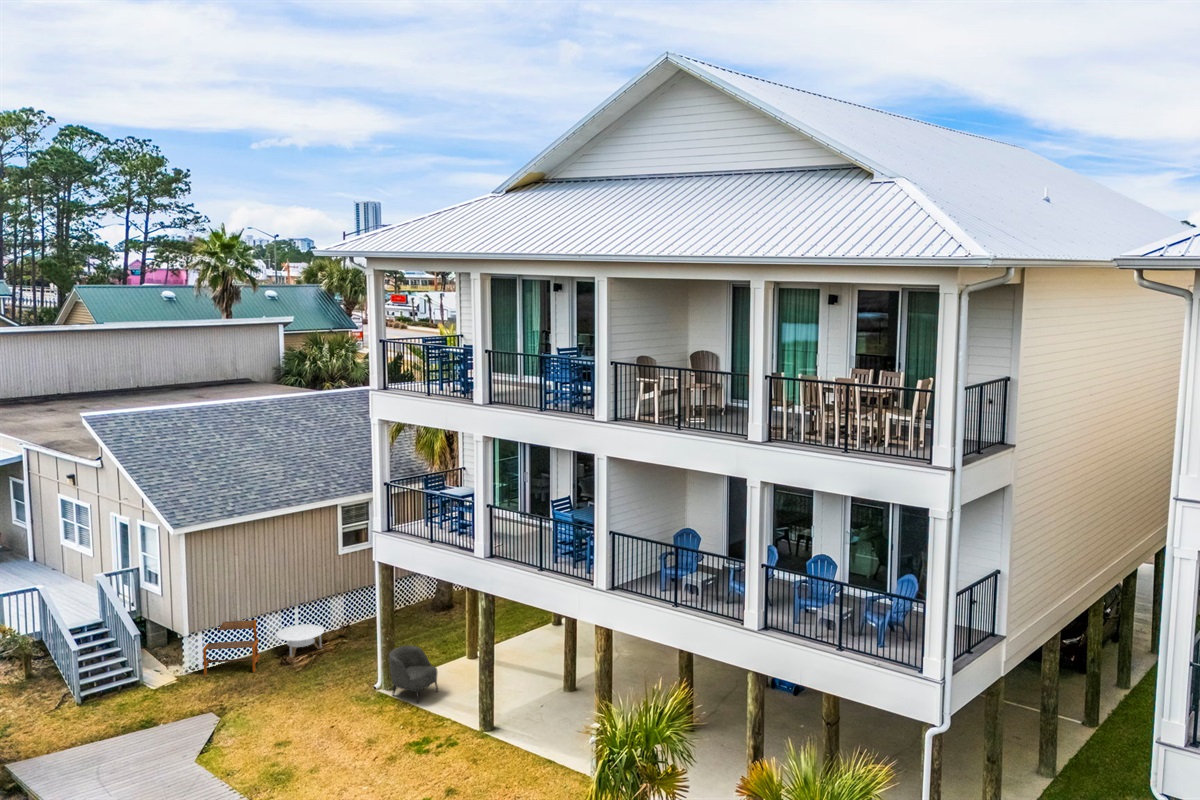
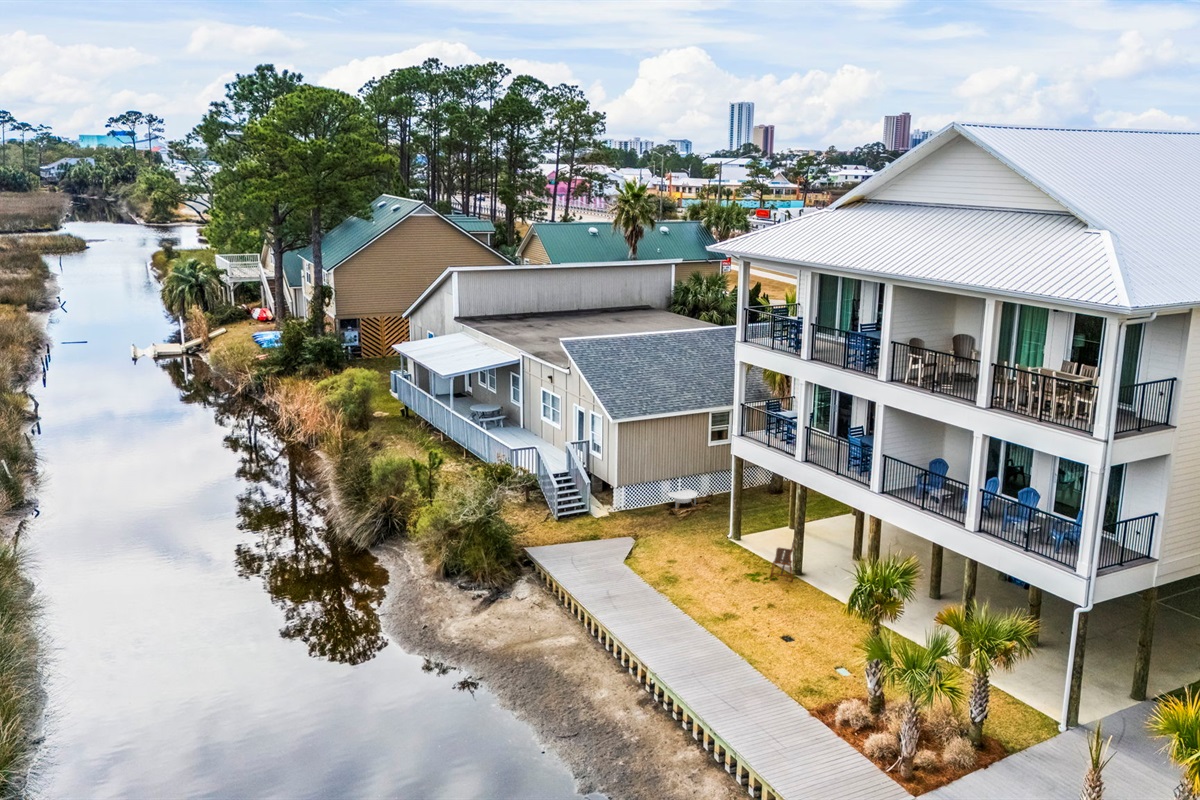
bench: present [203,620,260,675] -> present [770,540,794,581]
armchair: present [389,645,438,703] -> none [737,511,768,549]

